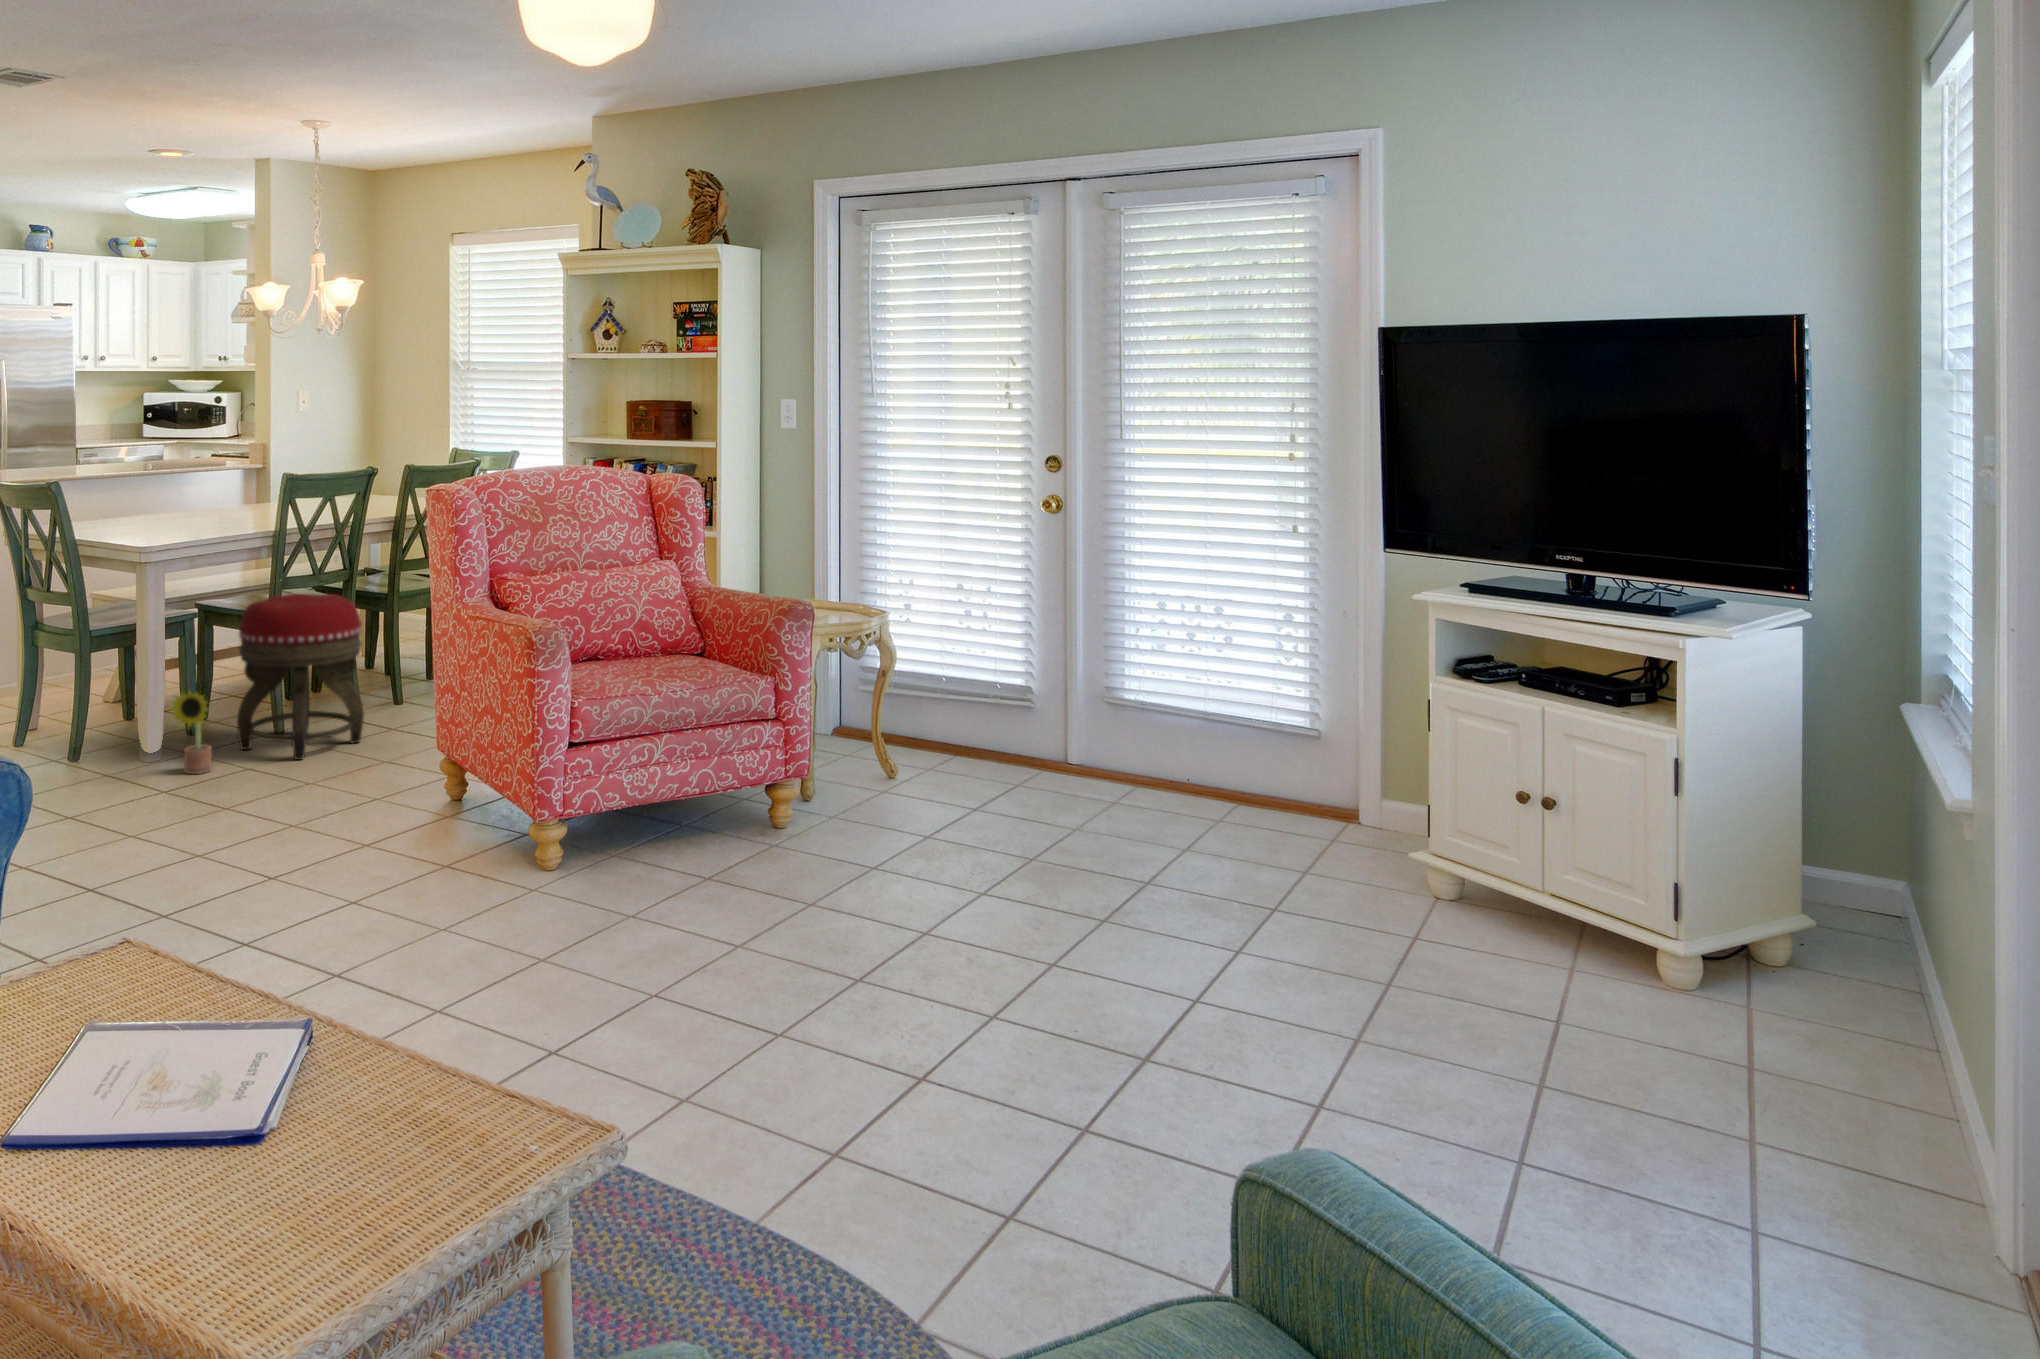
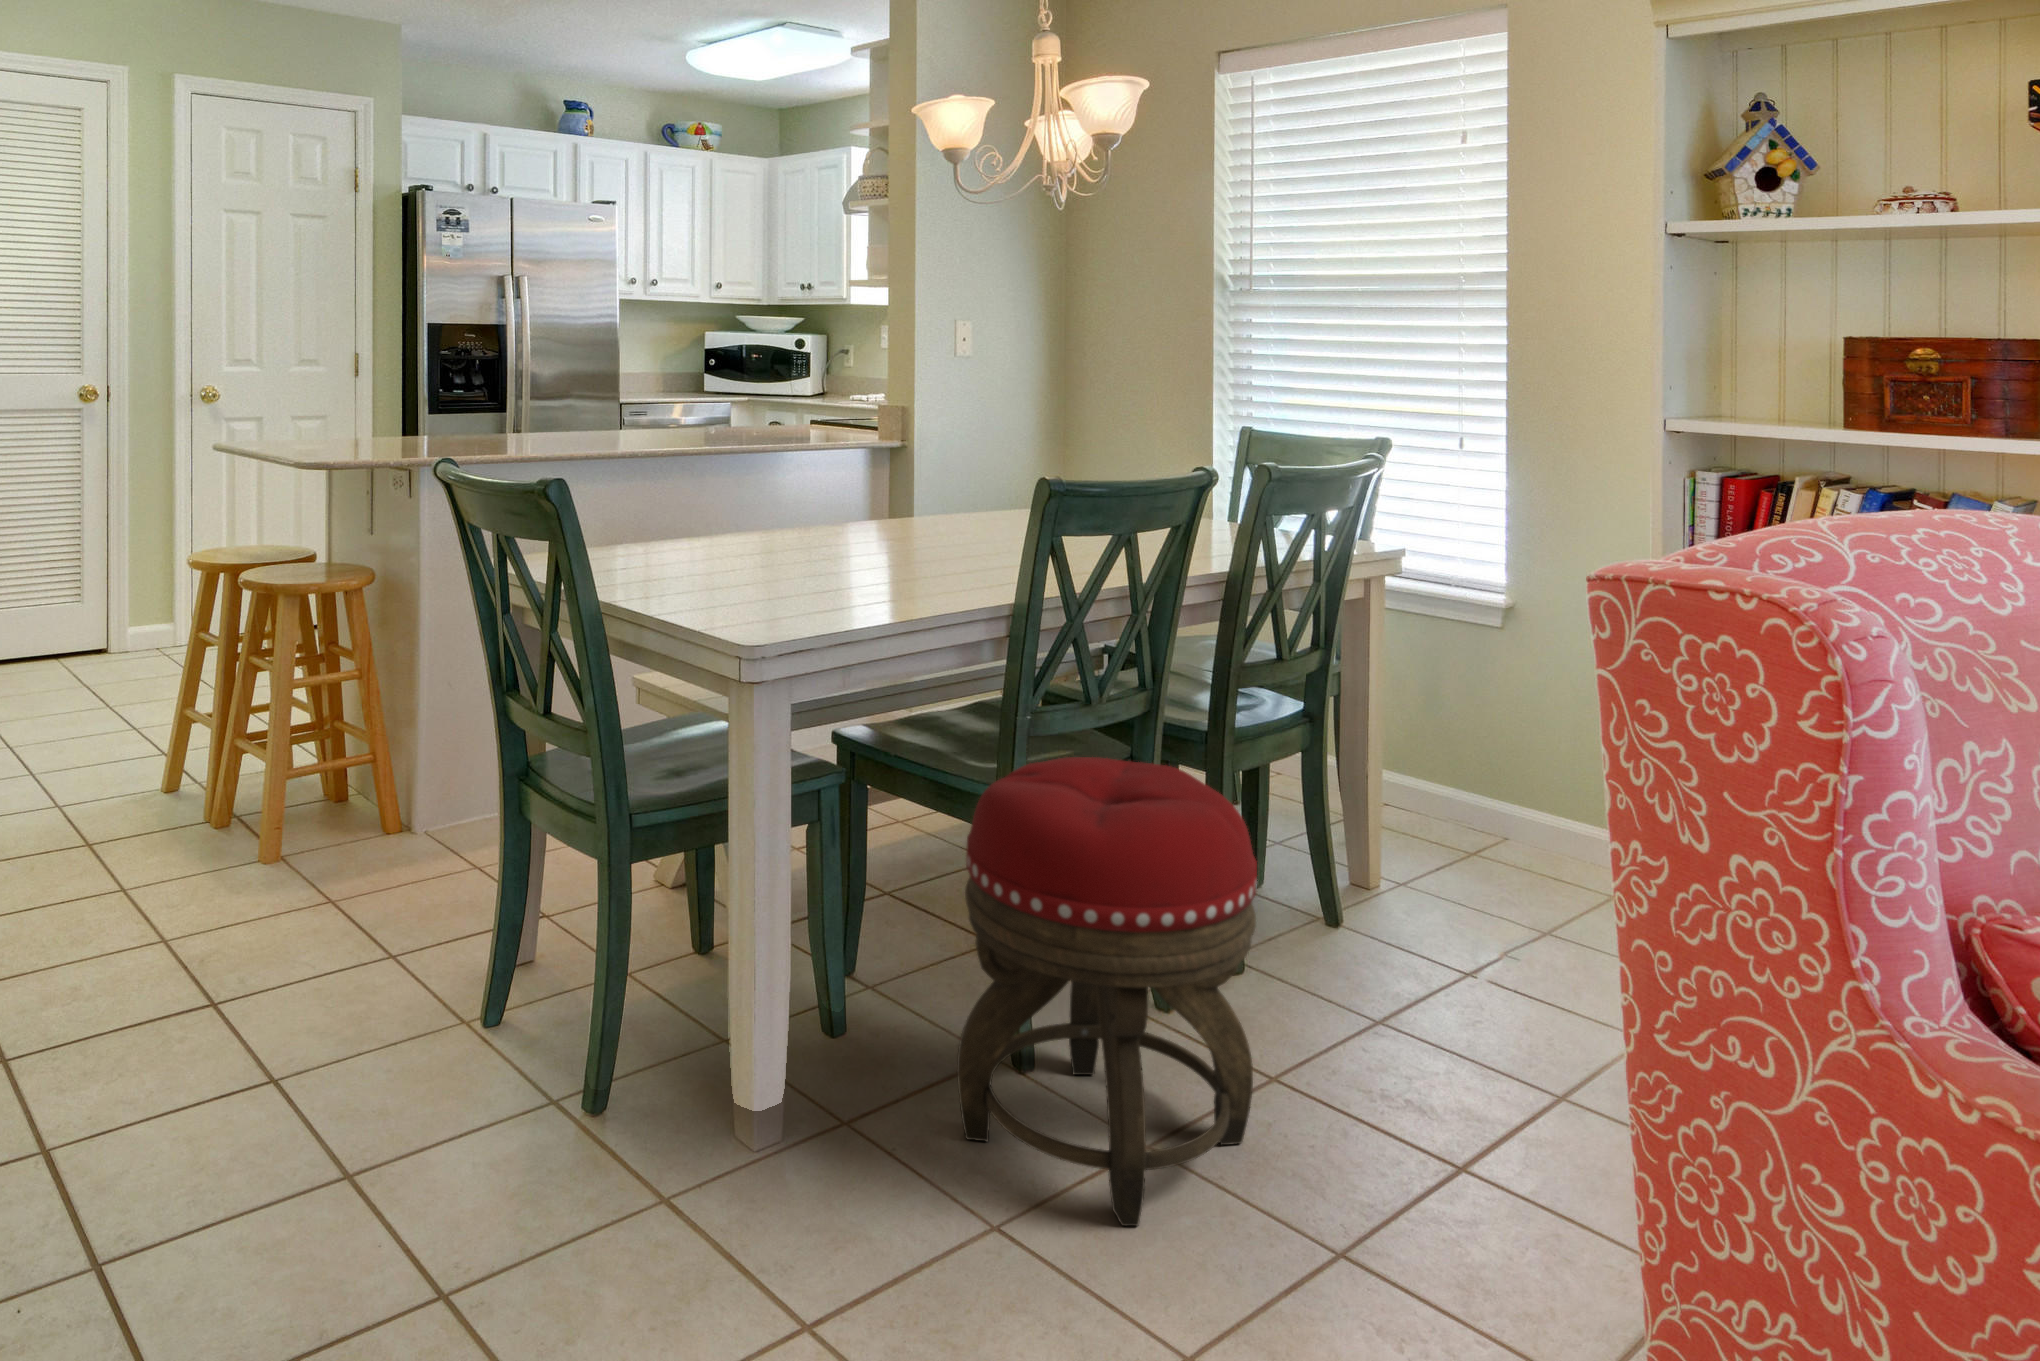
decorative plant: present [170,691,211,774] -> none [820,1060,932,1274]

